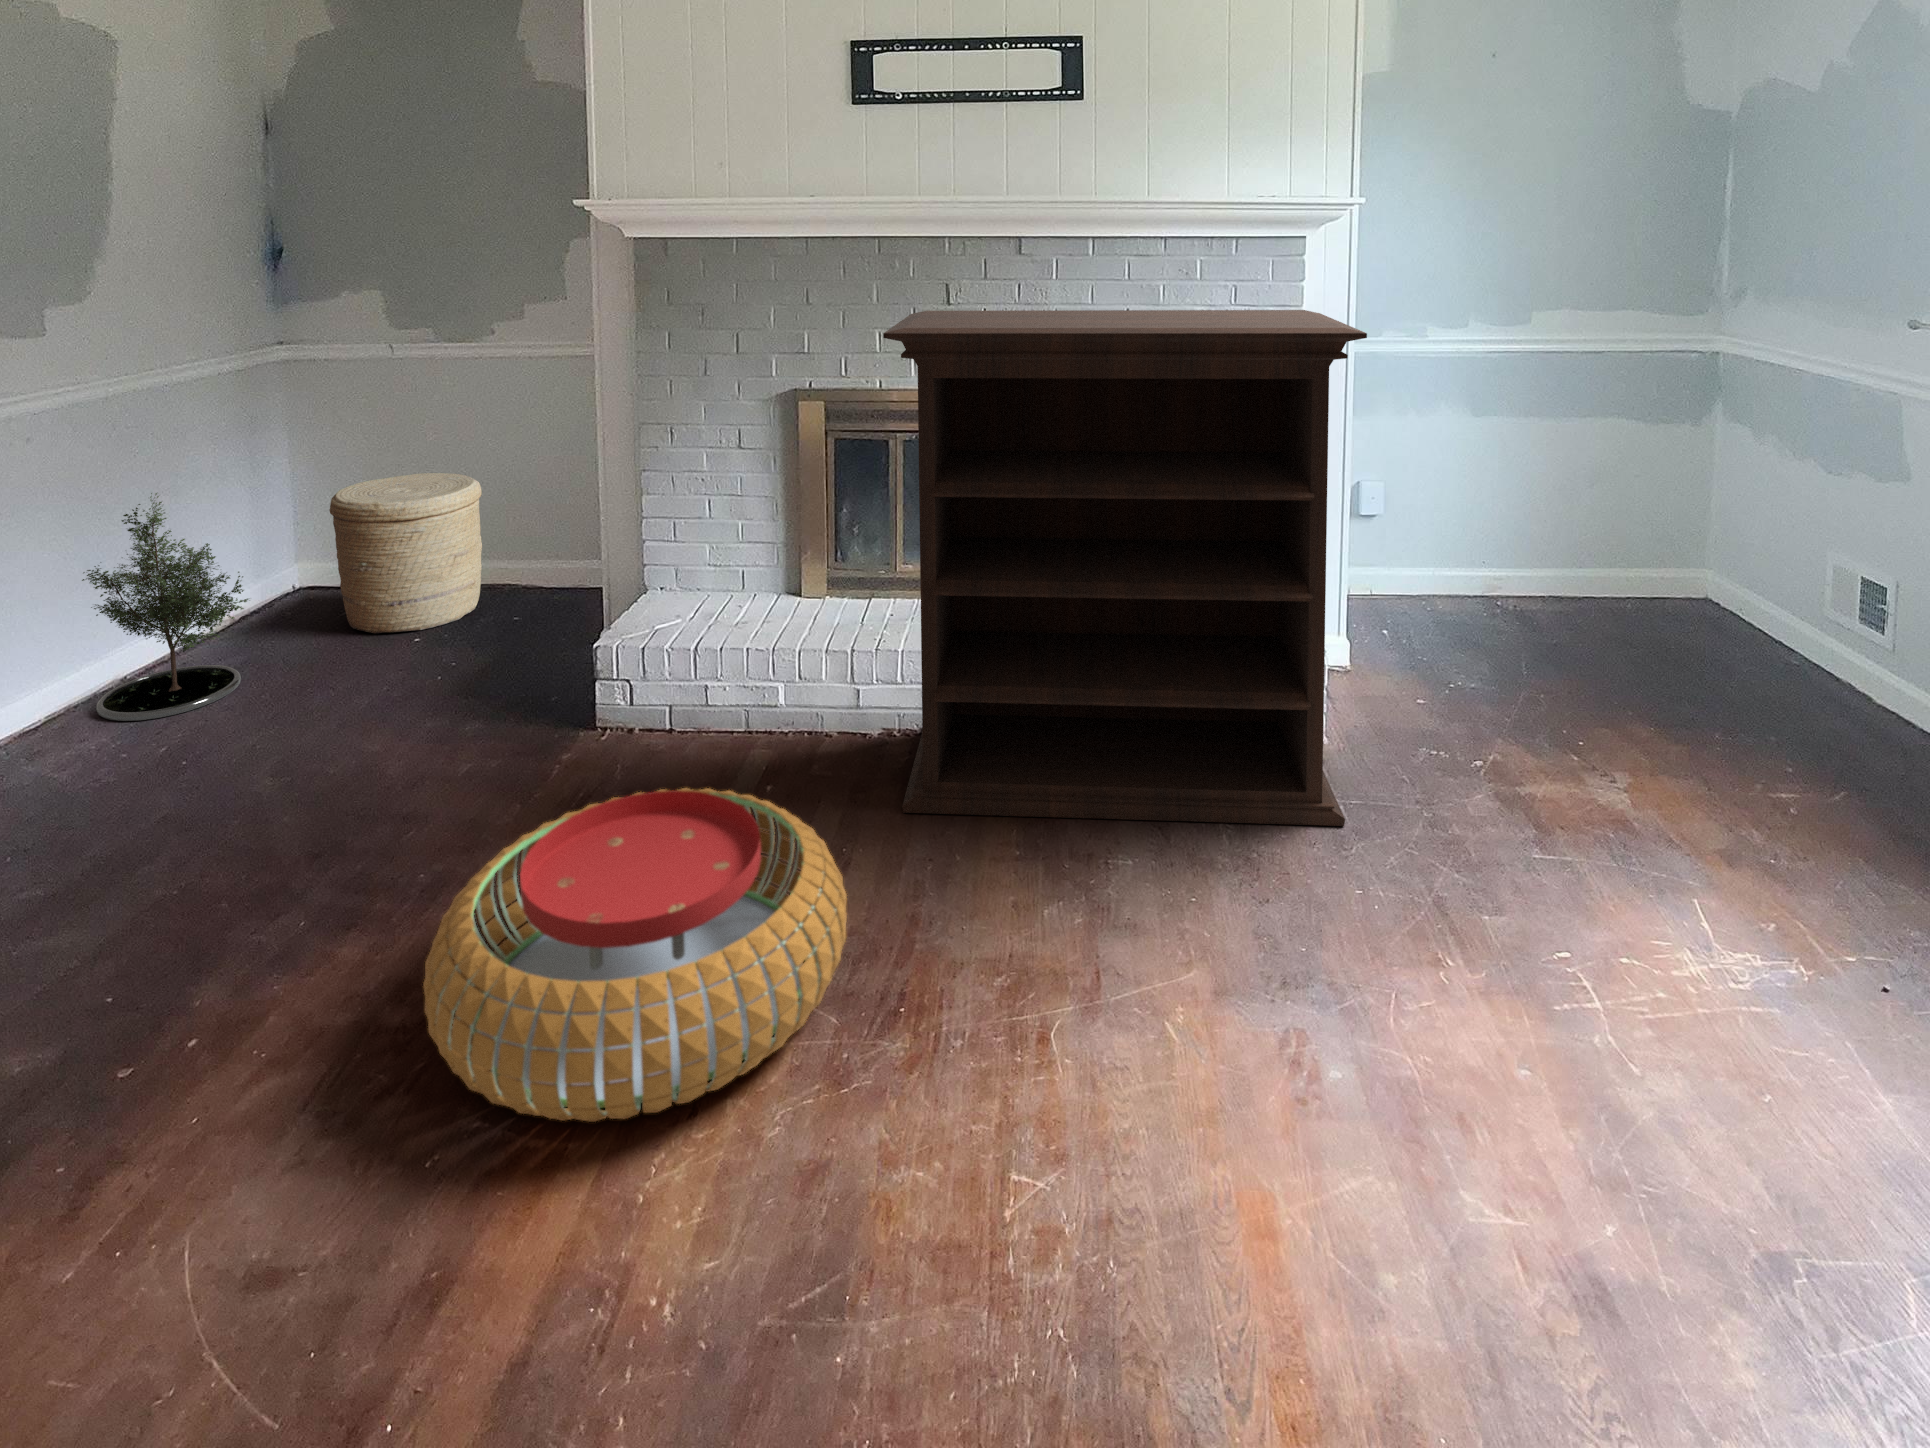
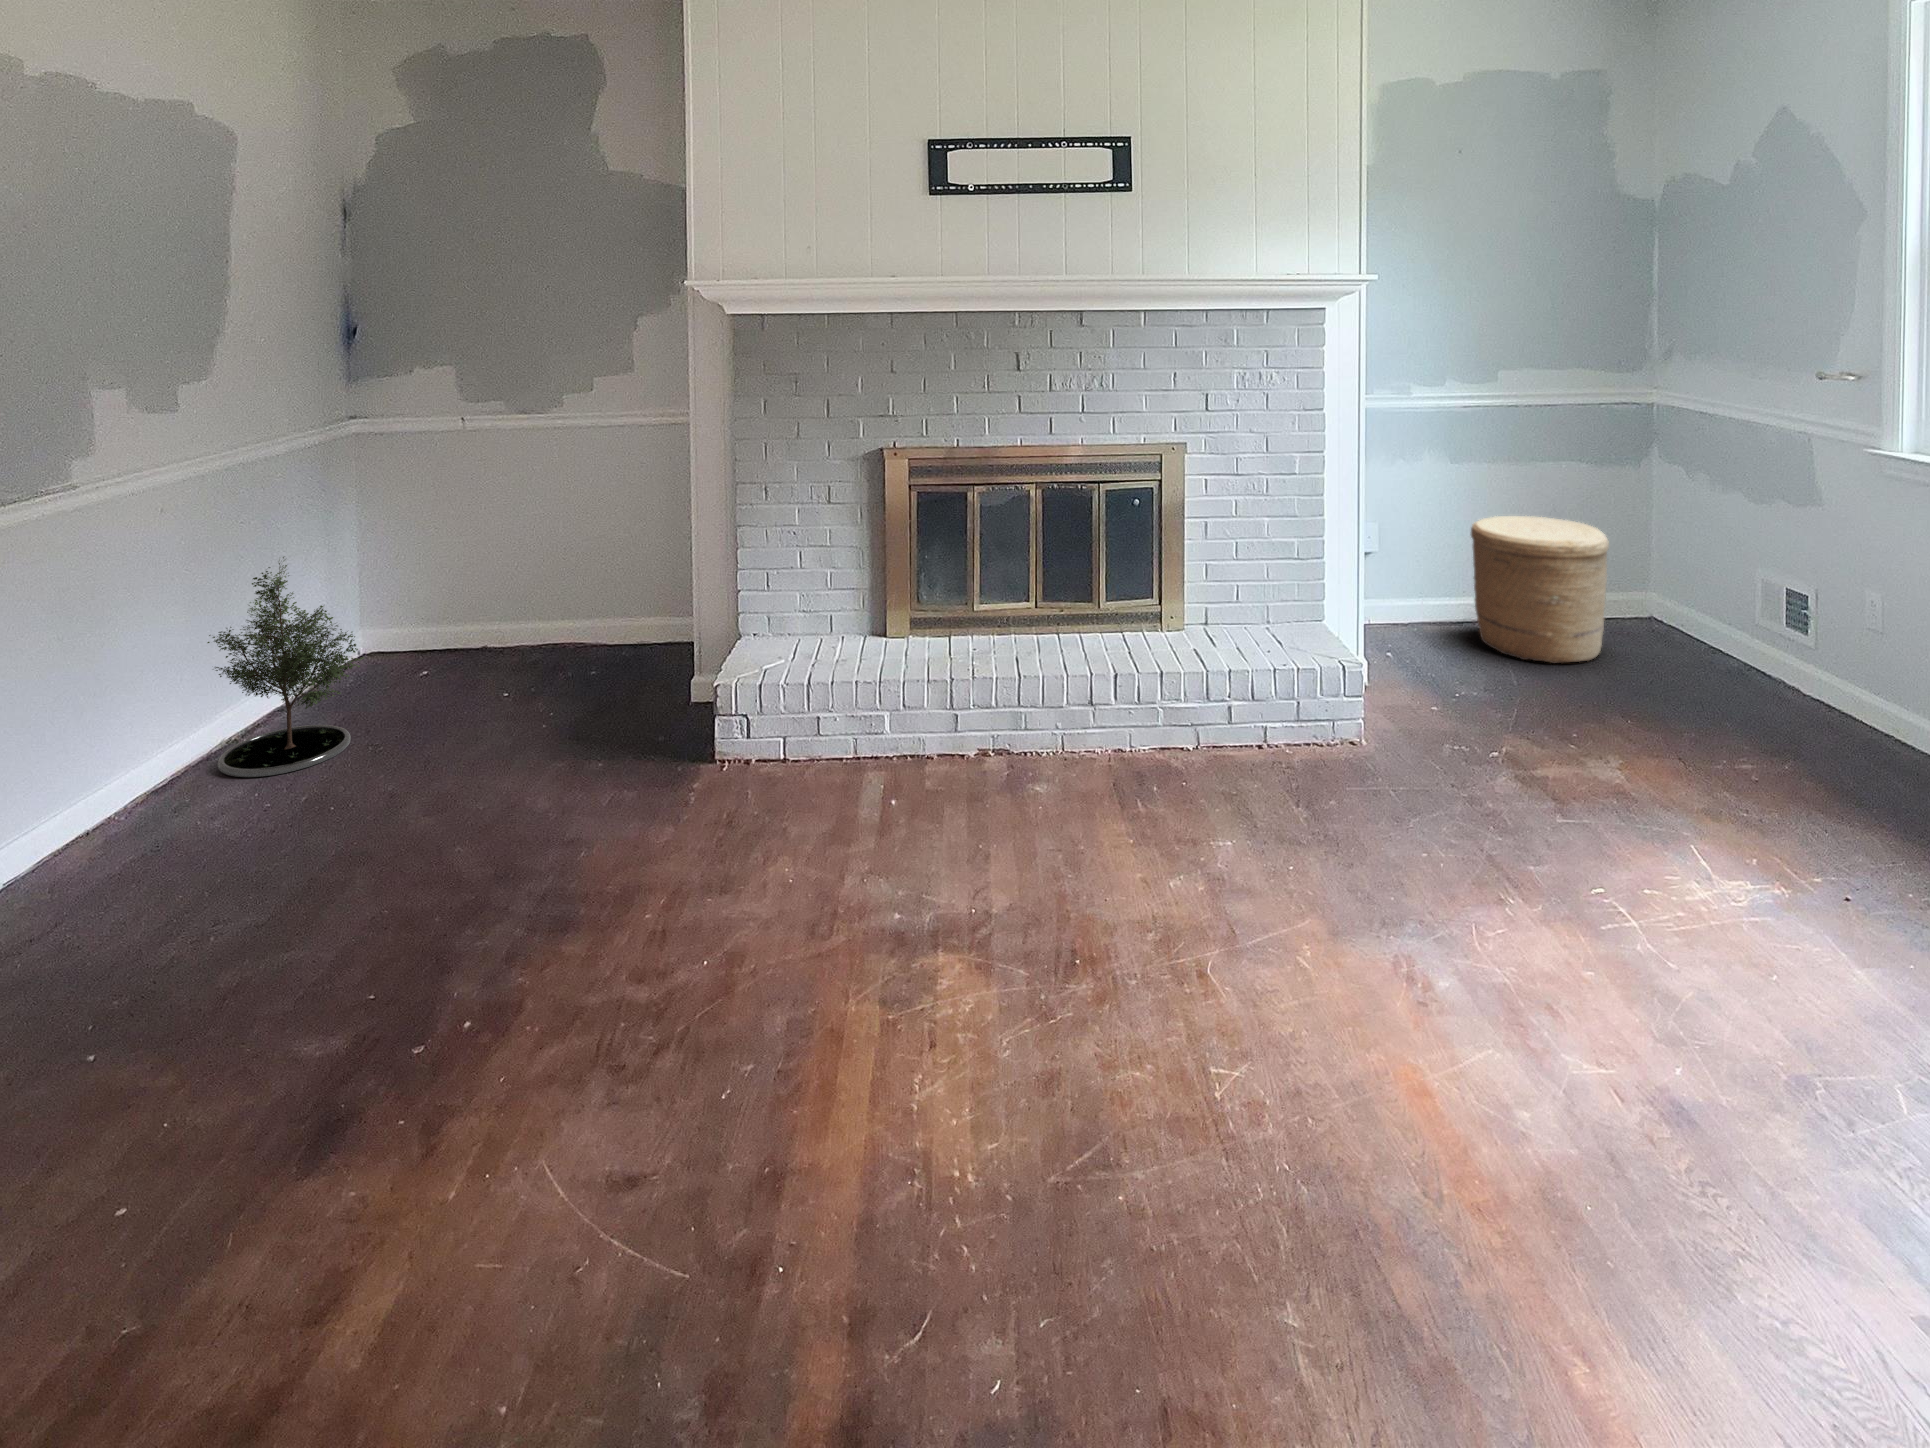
bookshelf: present [883,310,1367,826] -> none [1004,368,1410,817]
woven basket: present [329,473,482,633] -> present [1471,516,1609,663]
pouf: present [423,788,847,1122] -> none [672,793,1024,1060]

